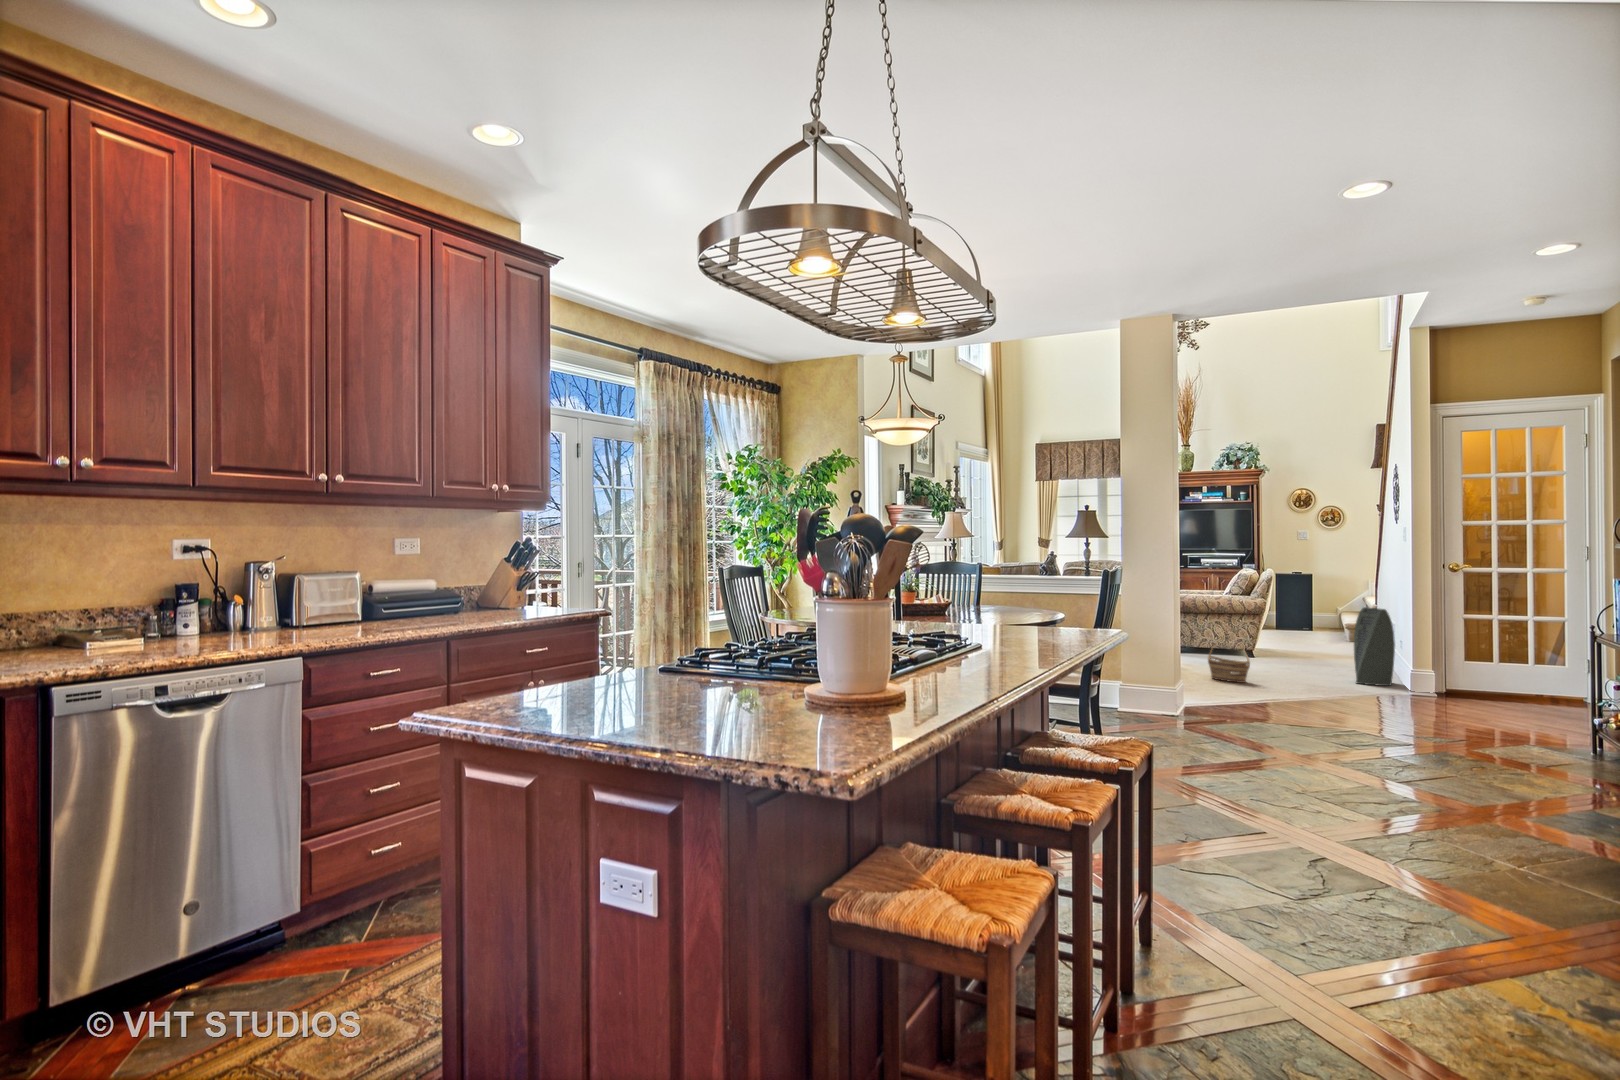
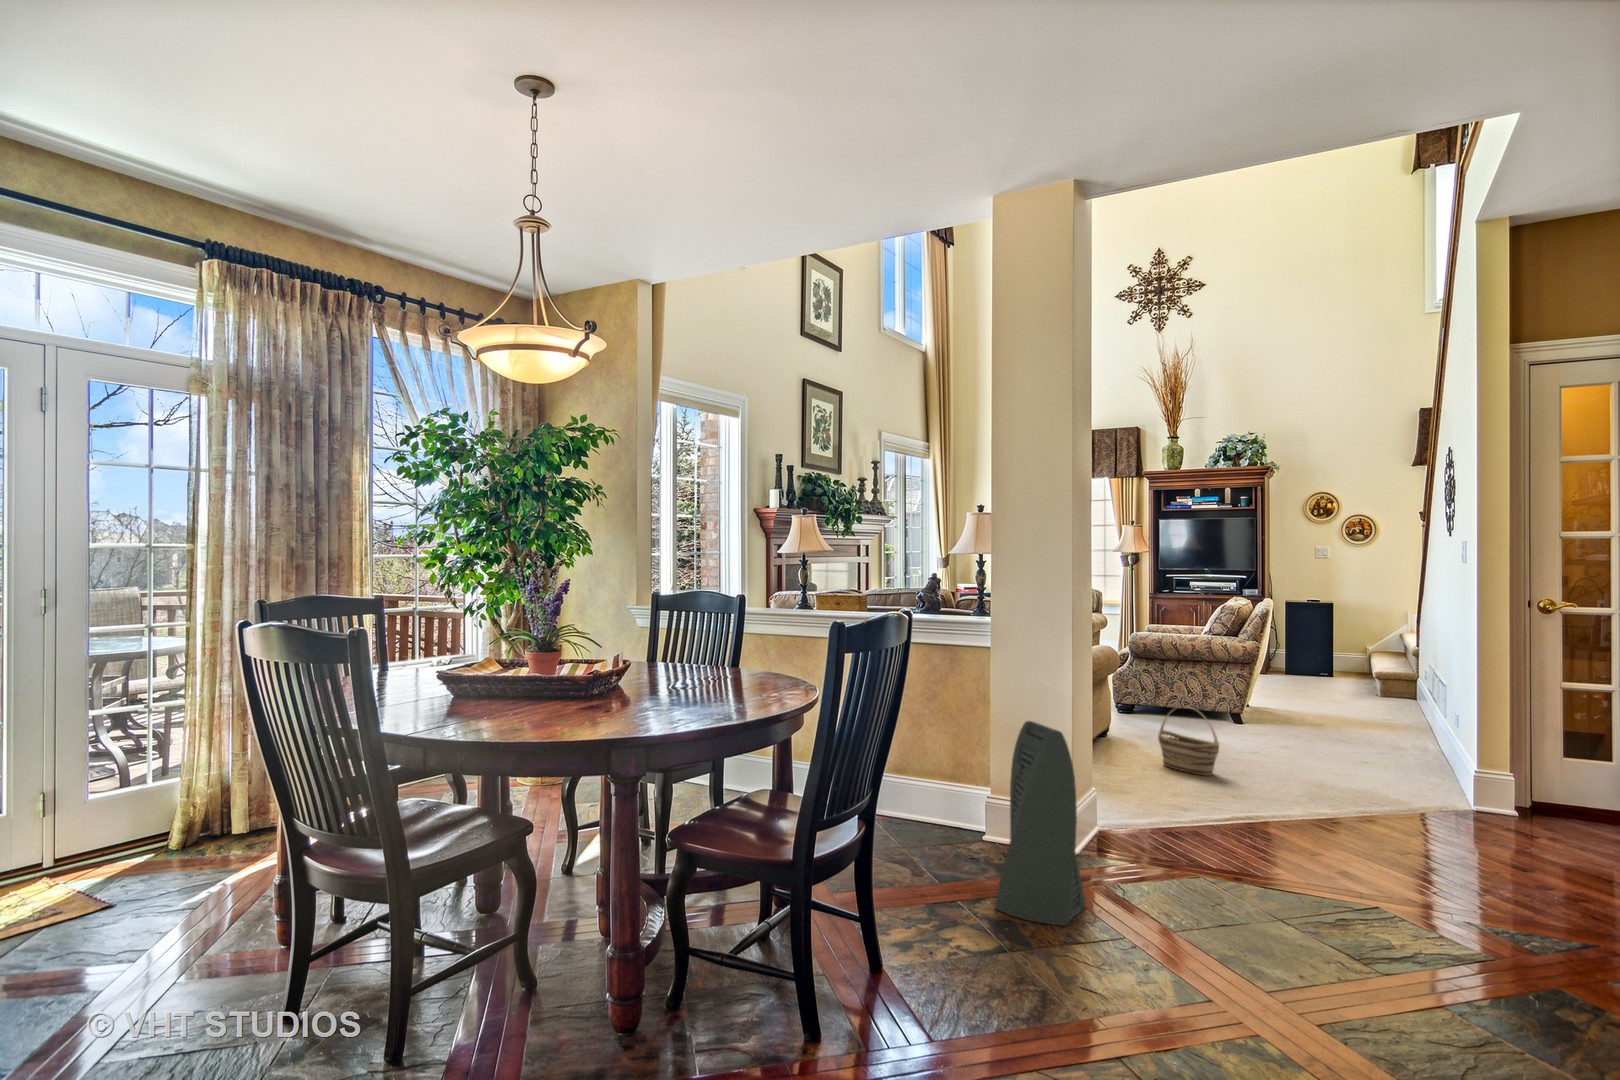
air purifier: present [1354,607,1395,686] -> present [995,721,1086,926]

